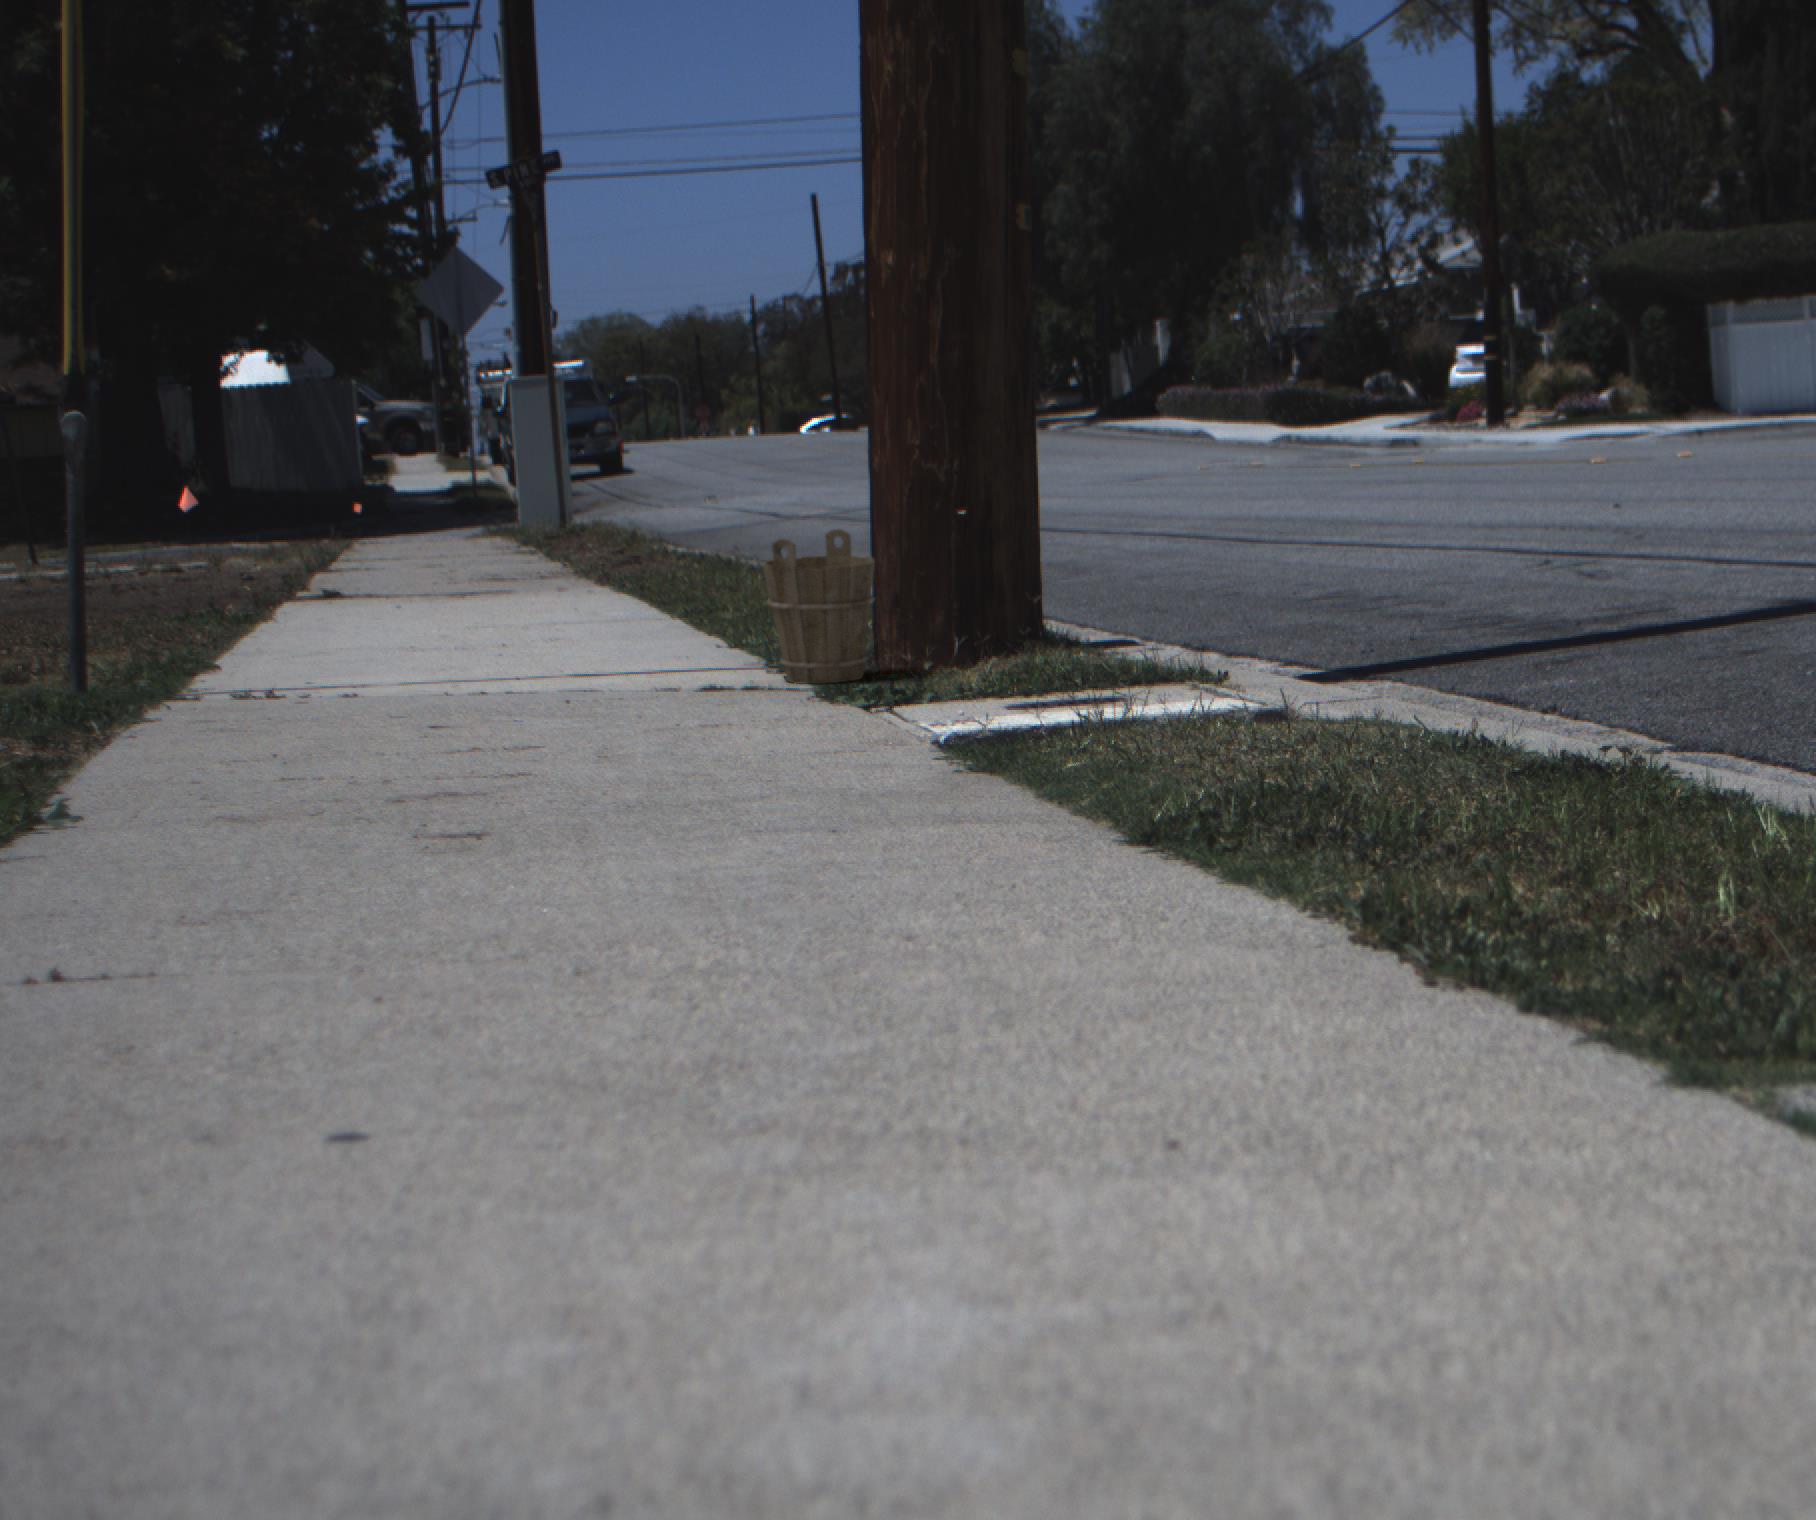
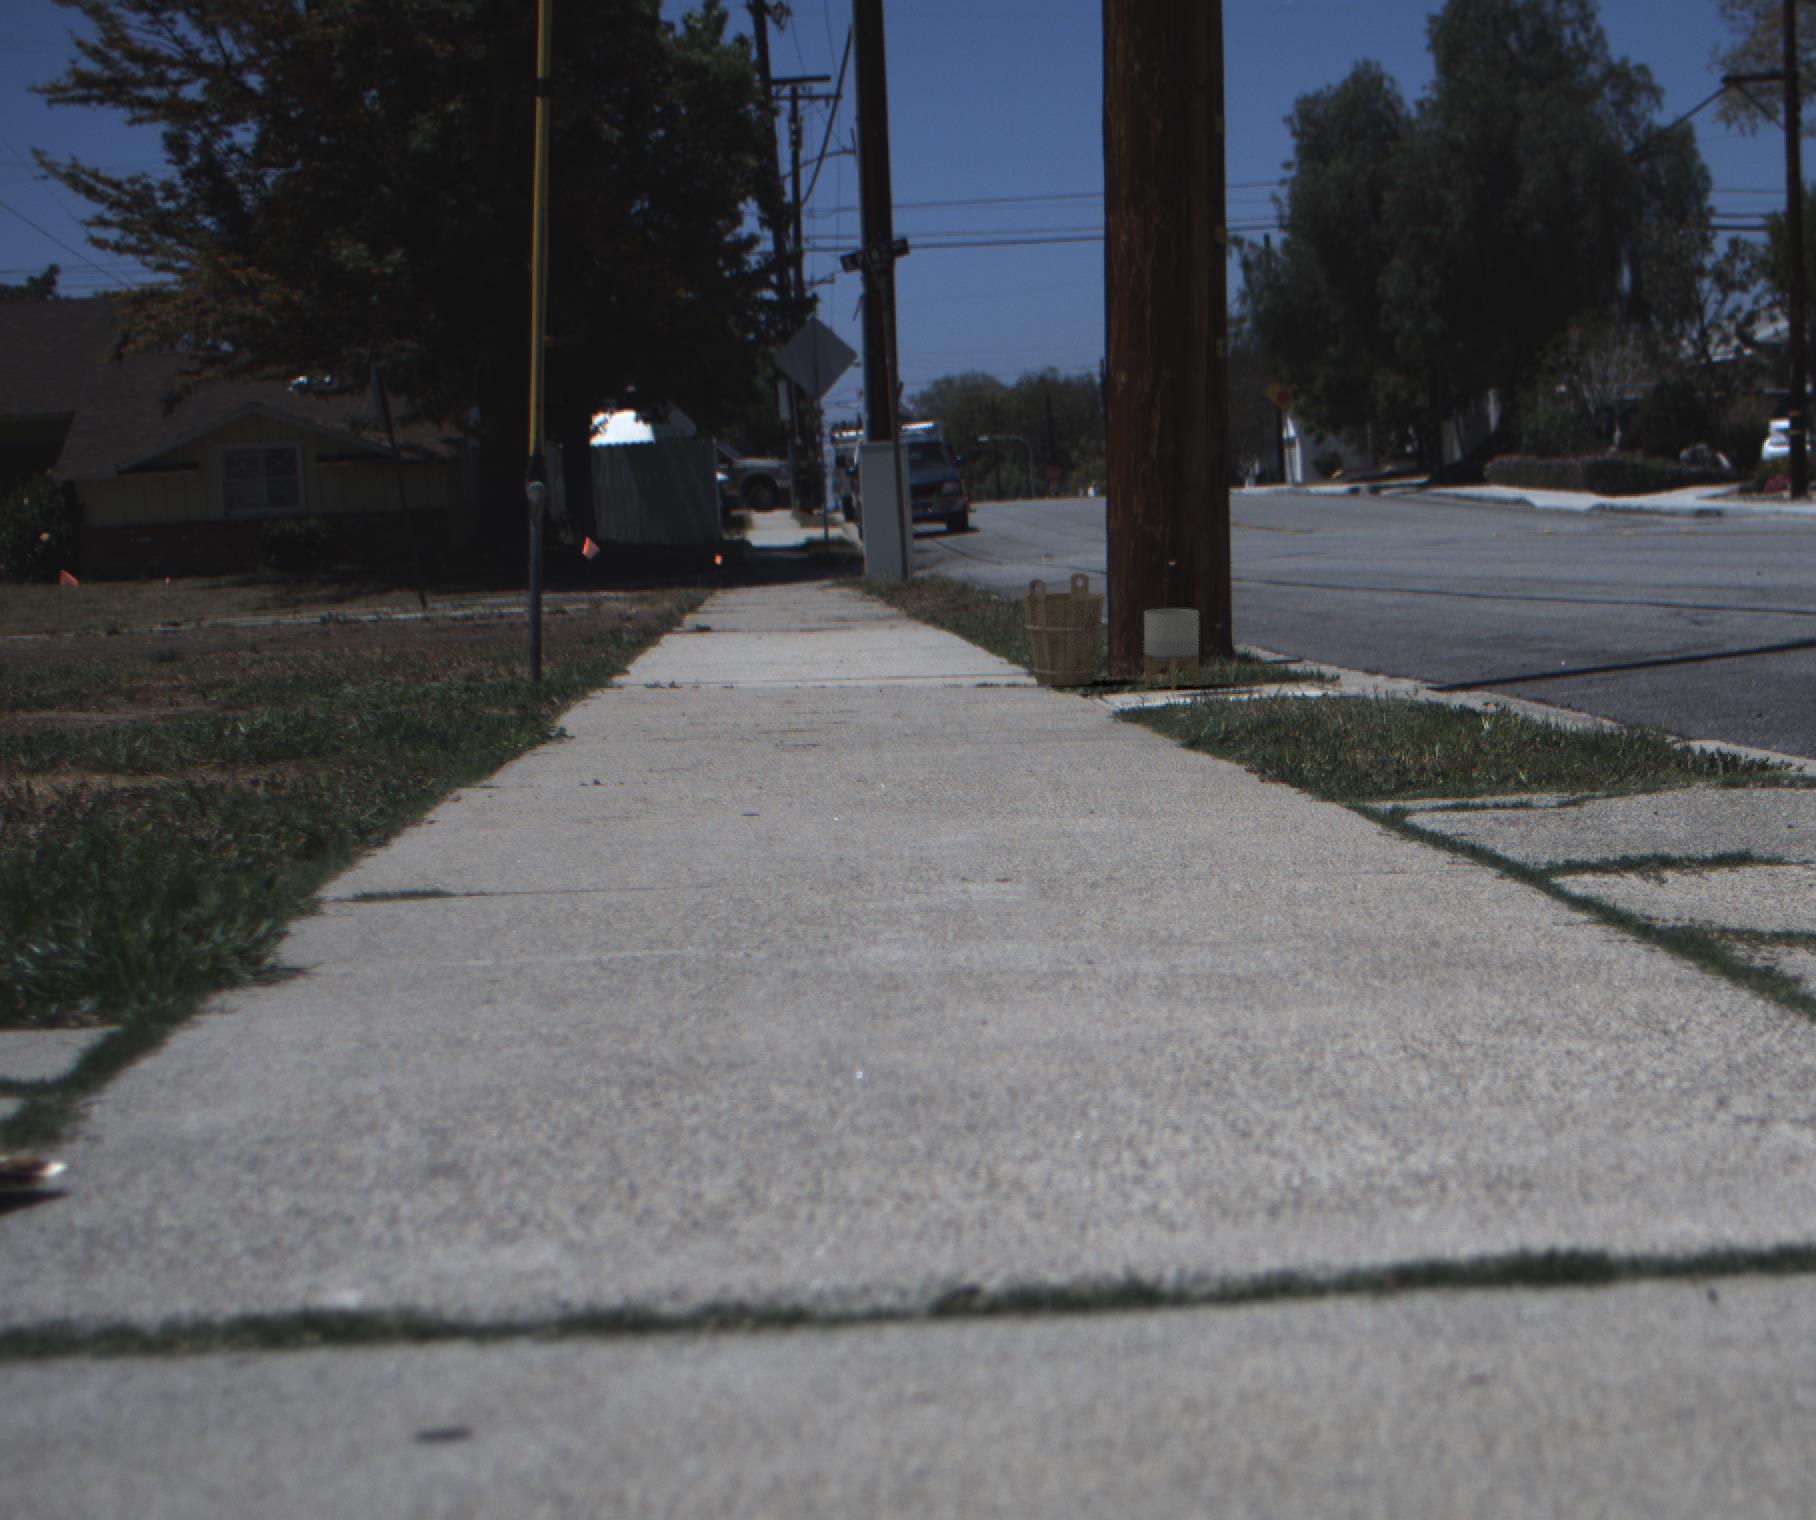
planter: none [935,576,1013,688] -> present [1144,609,1199,690]

